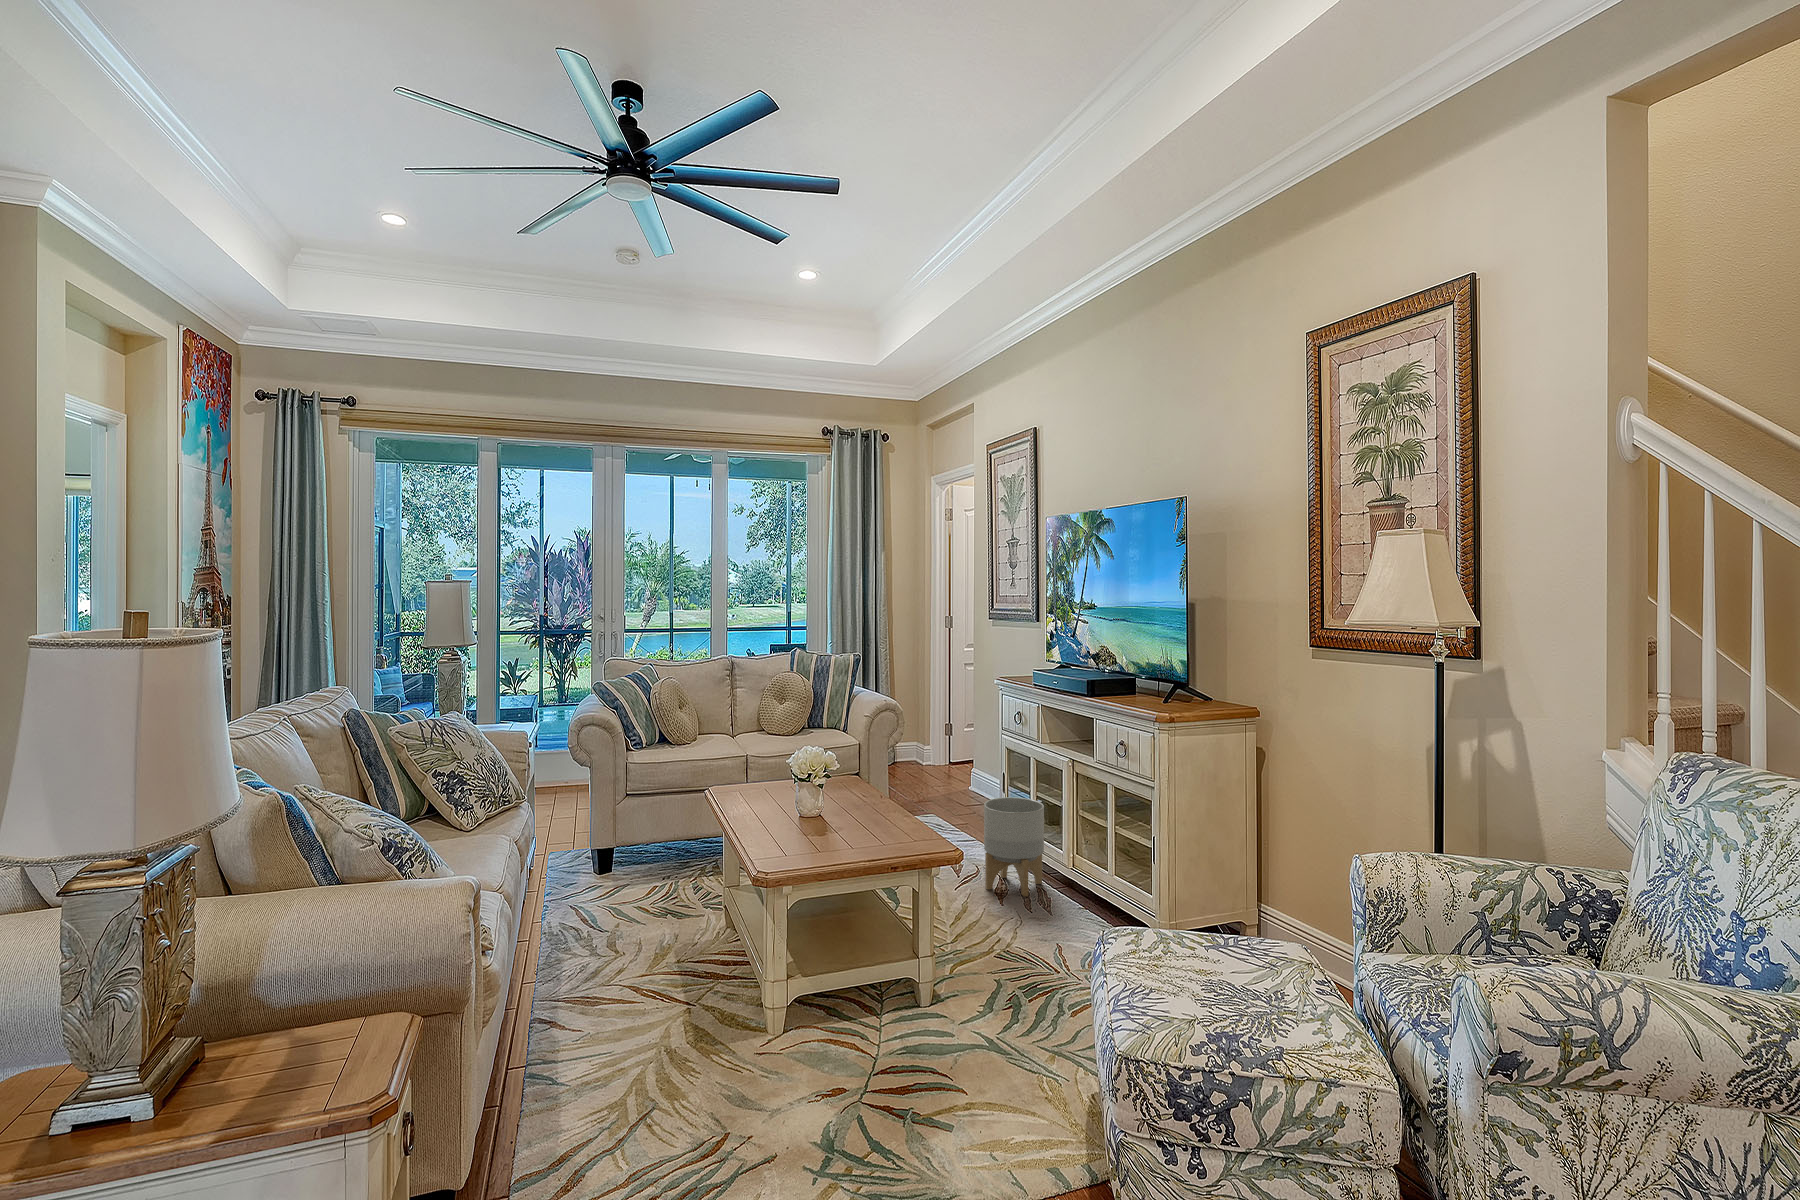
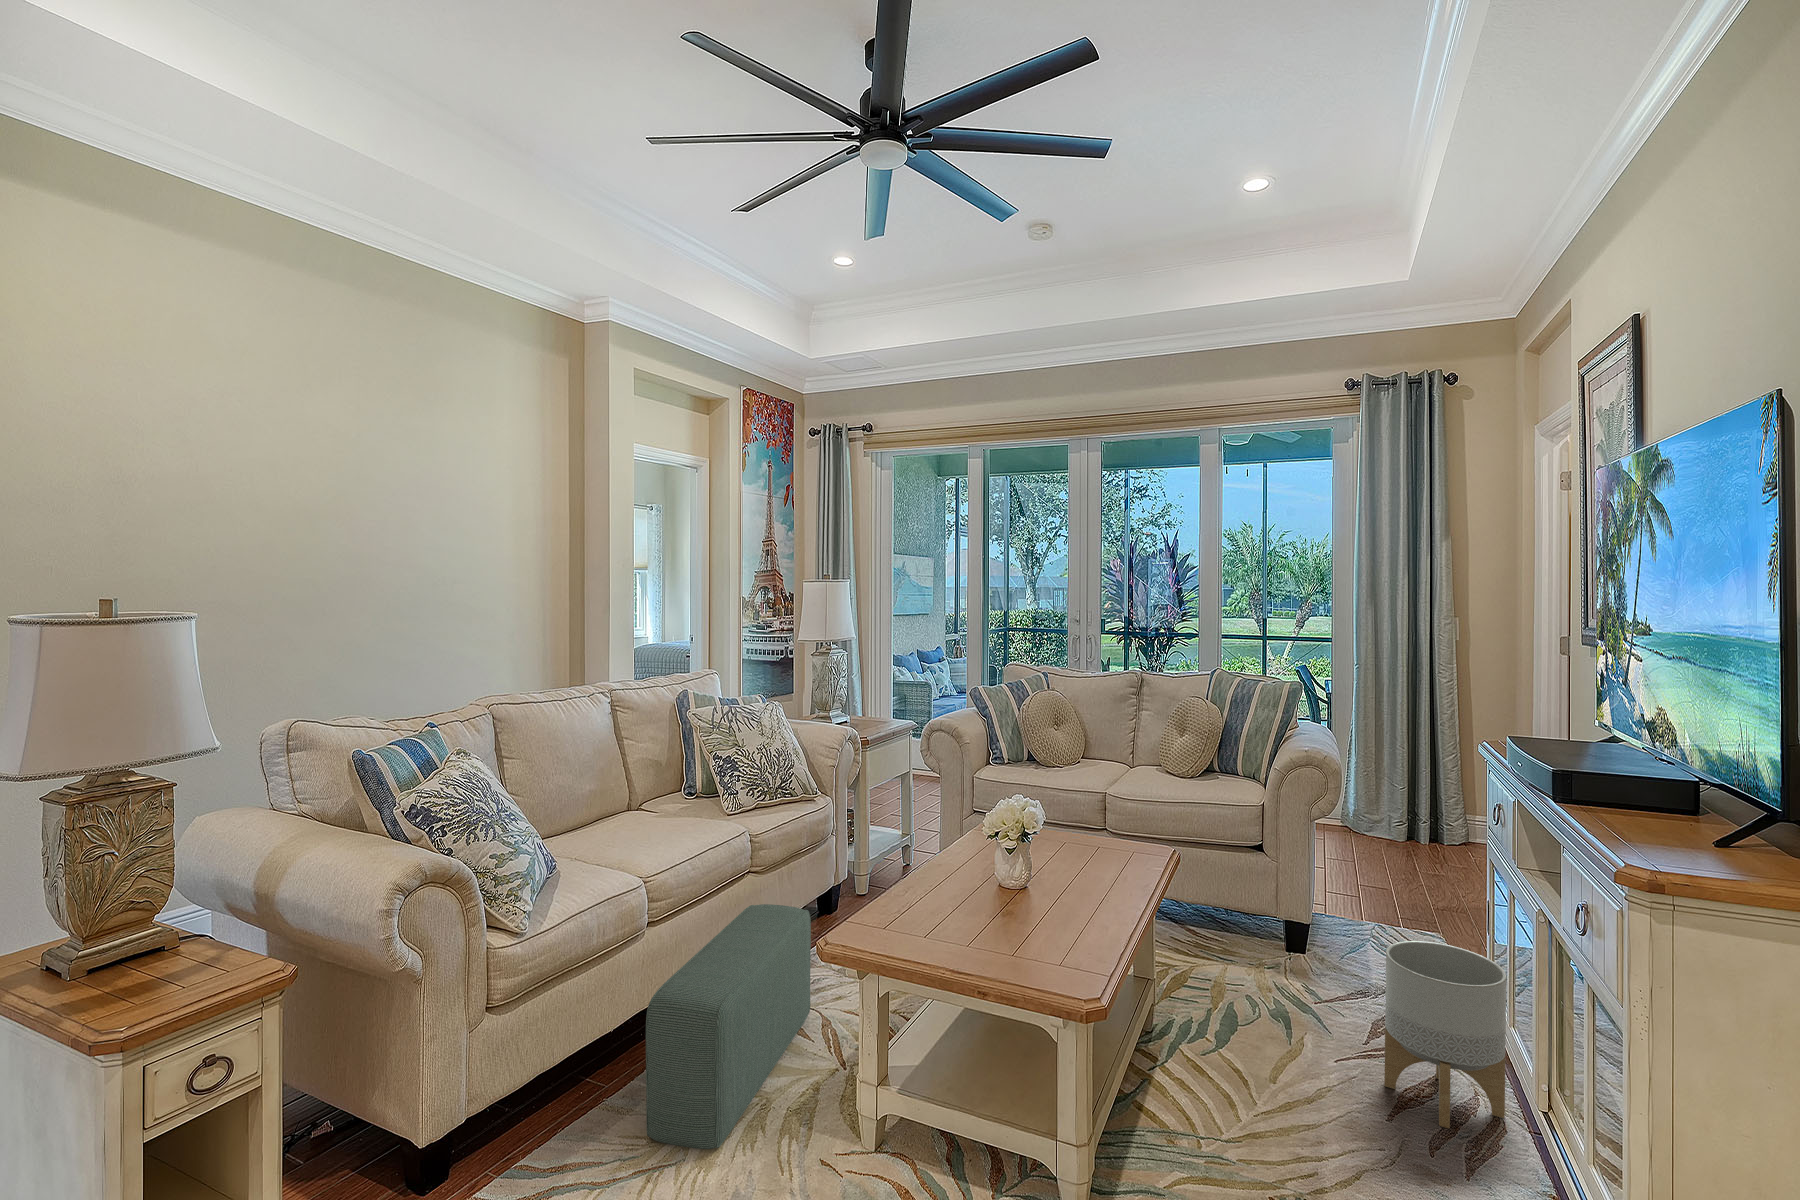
pouf: none [551,889,676,1105] -> present [646,904,811,1149]

